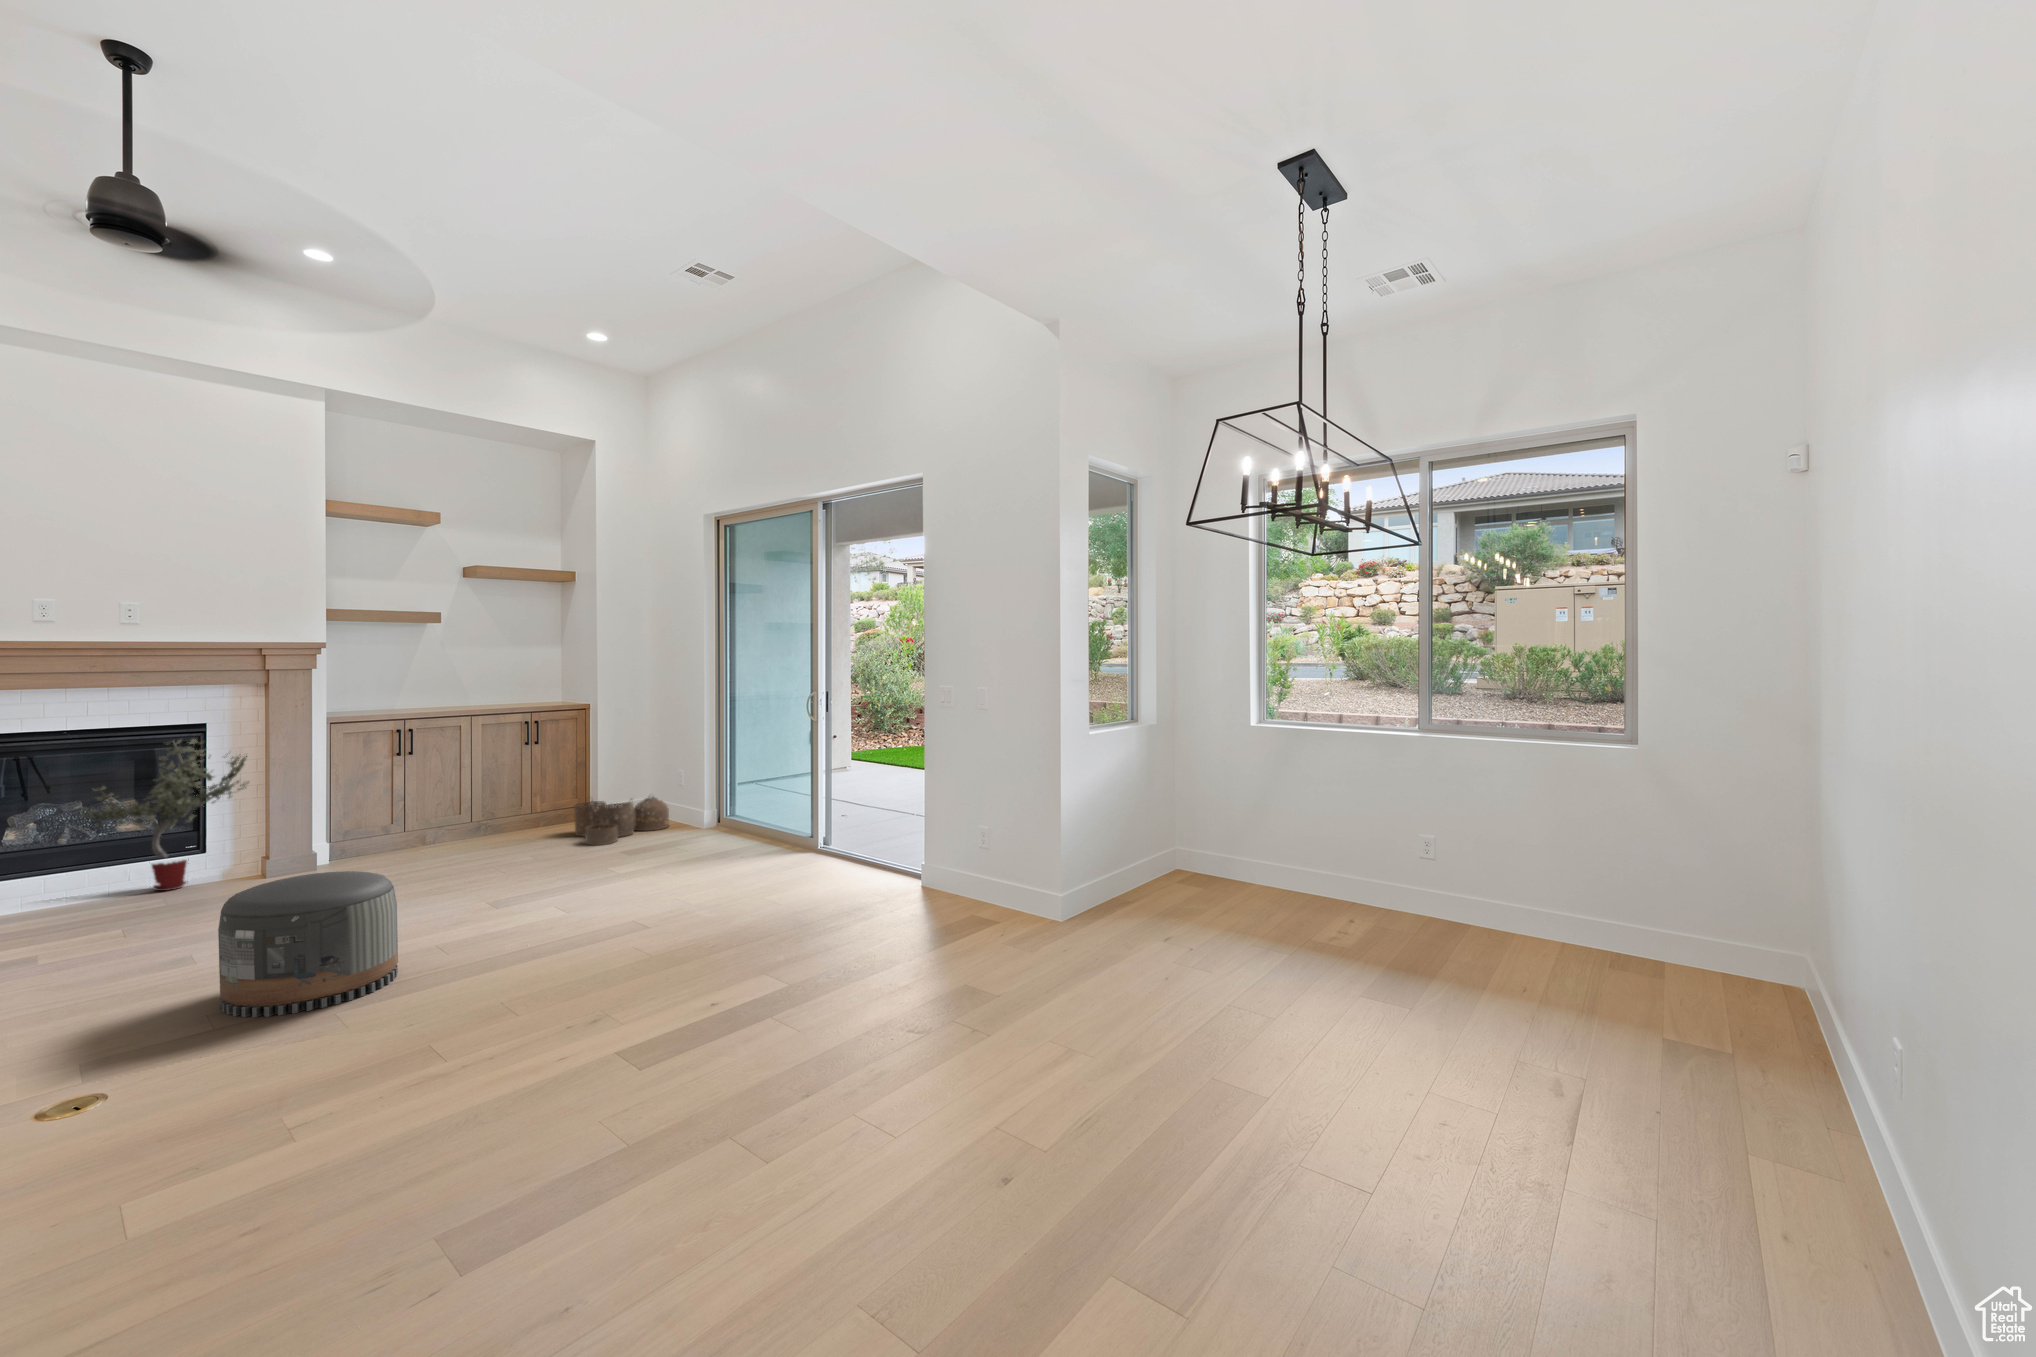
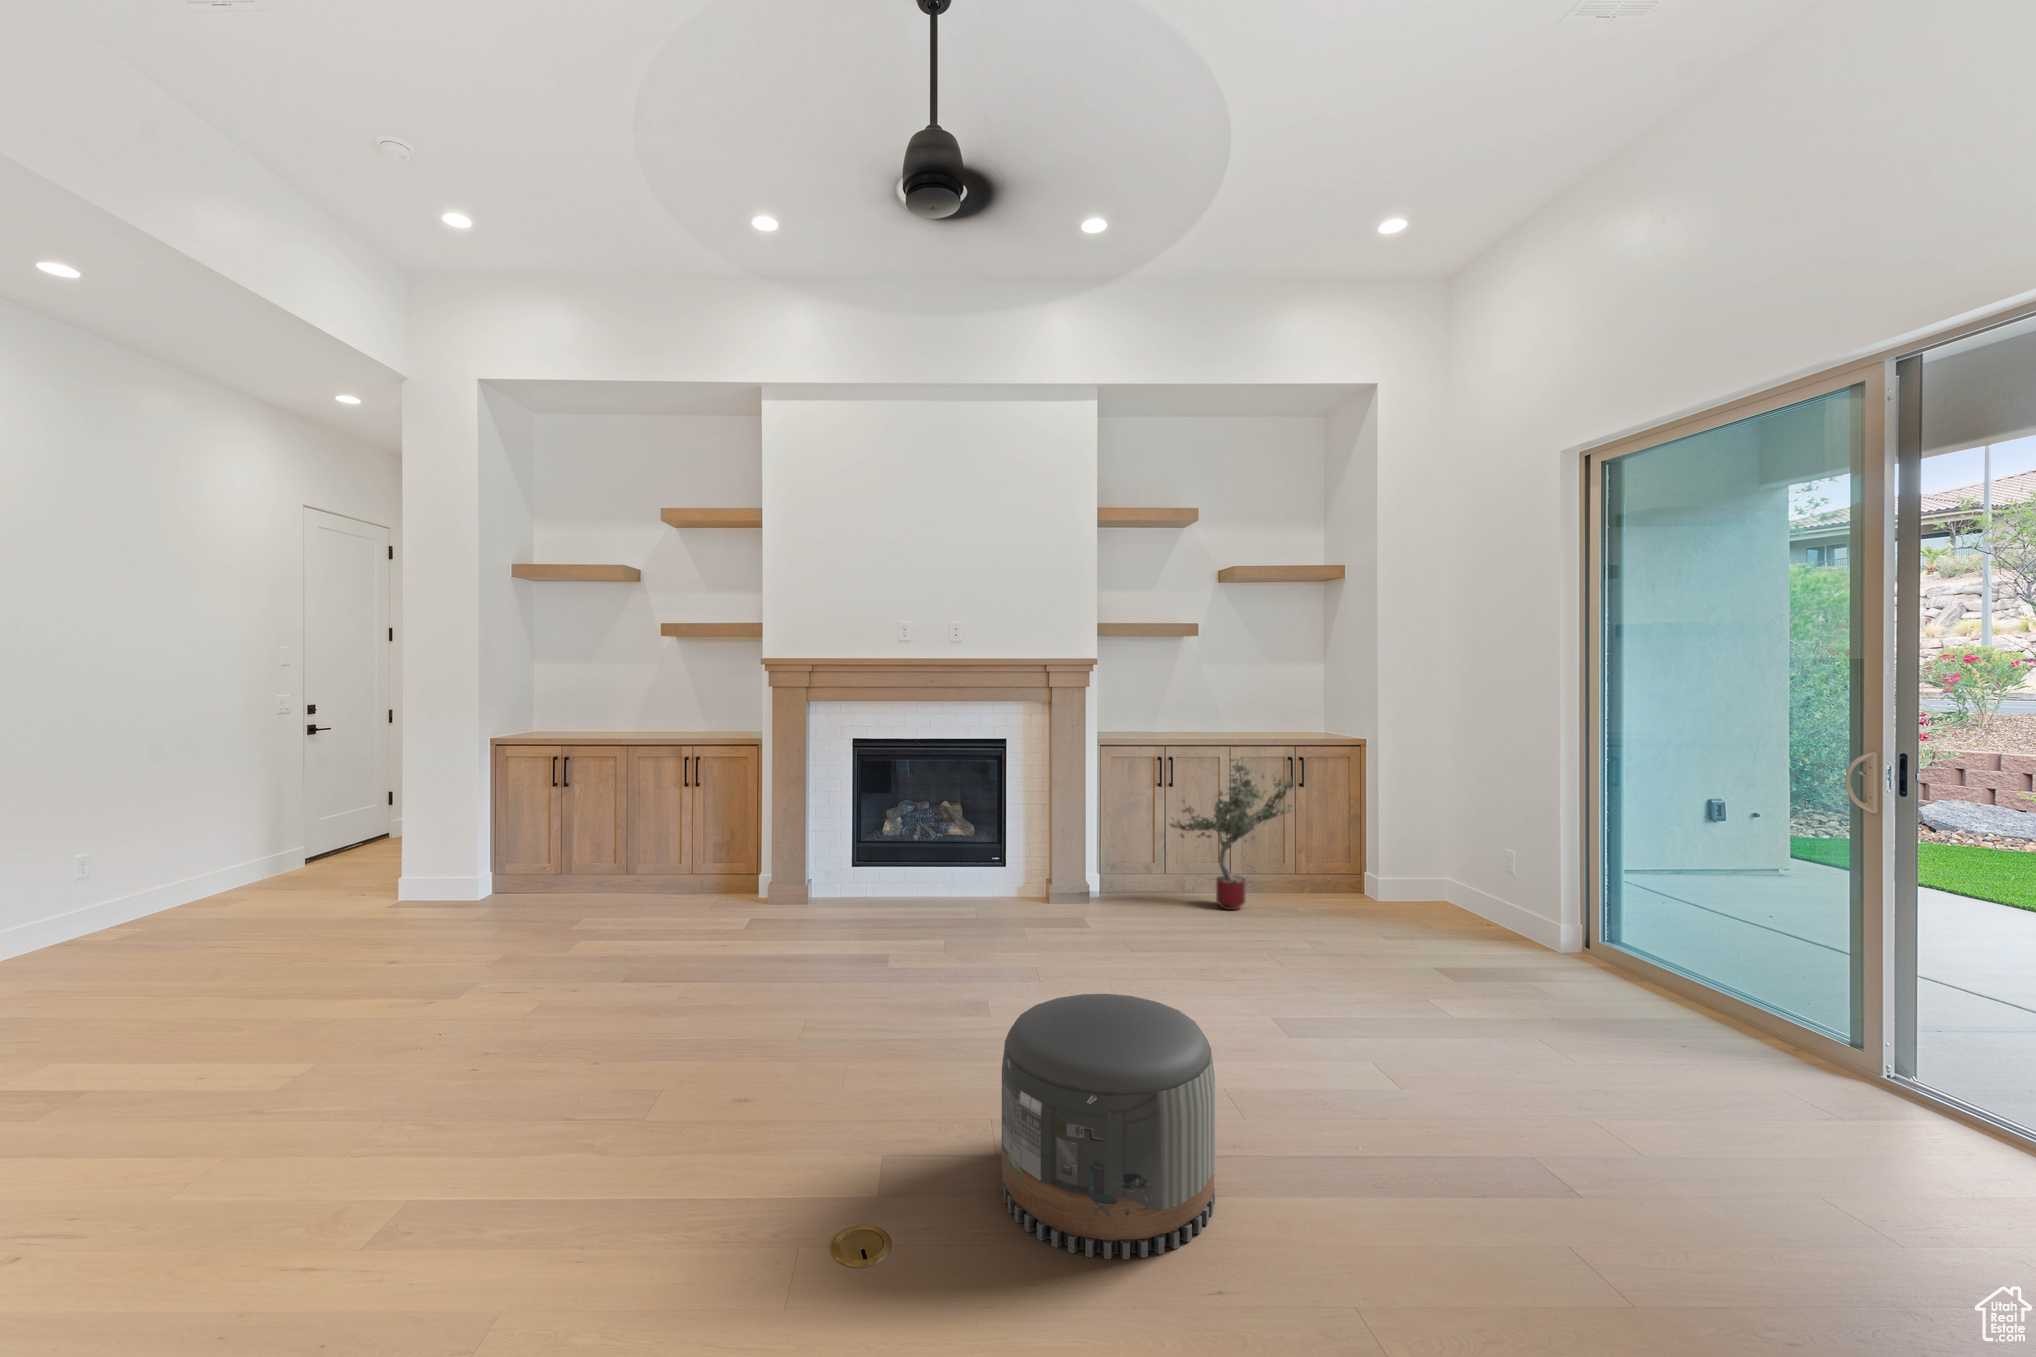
potted tree: present [80,739,249,891] -> present [1170,758,1293,910]
woven basket: present [574,797,669,845] -> none [1353,863,1484,942]

